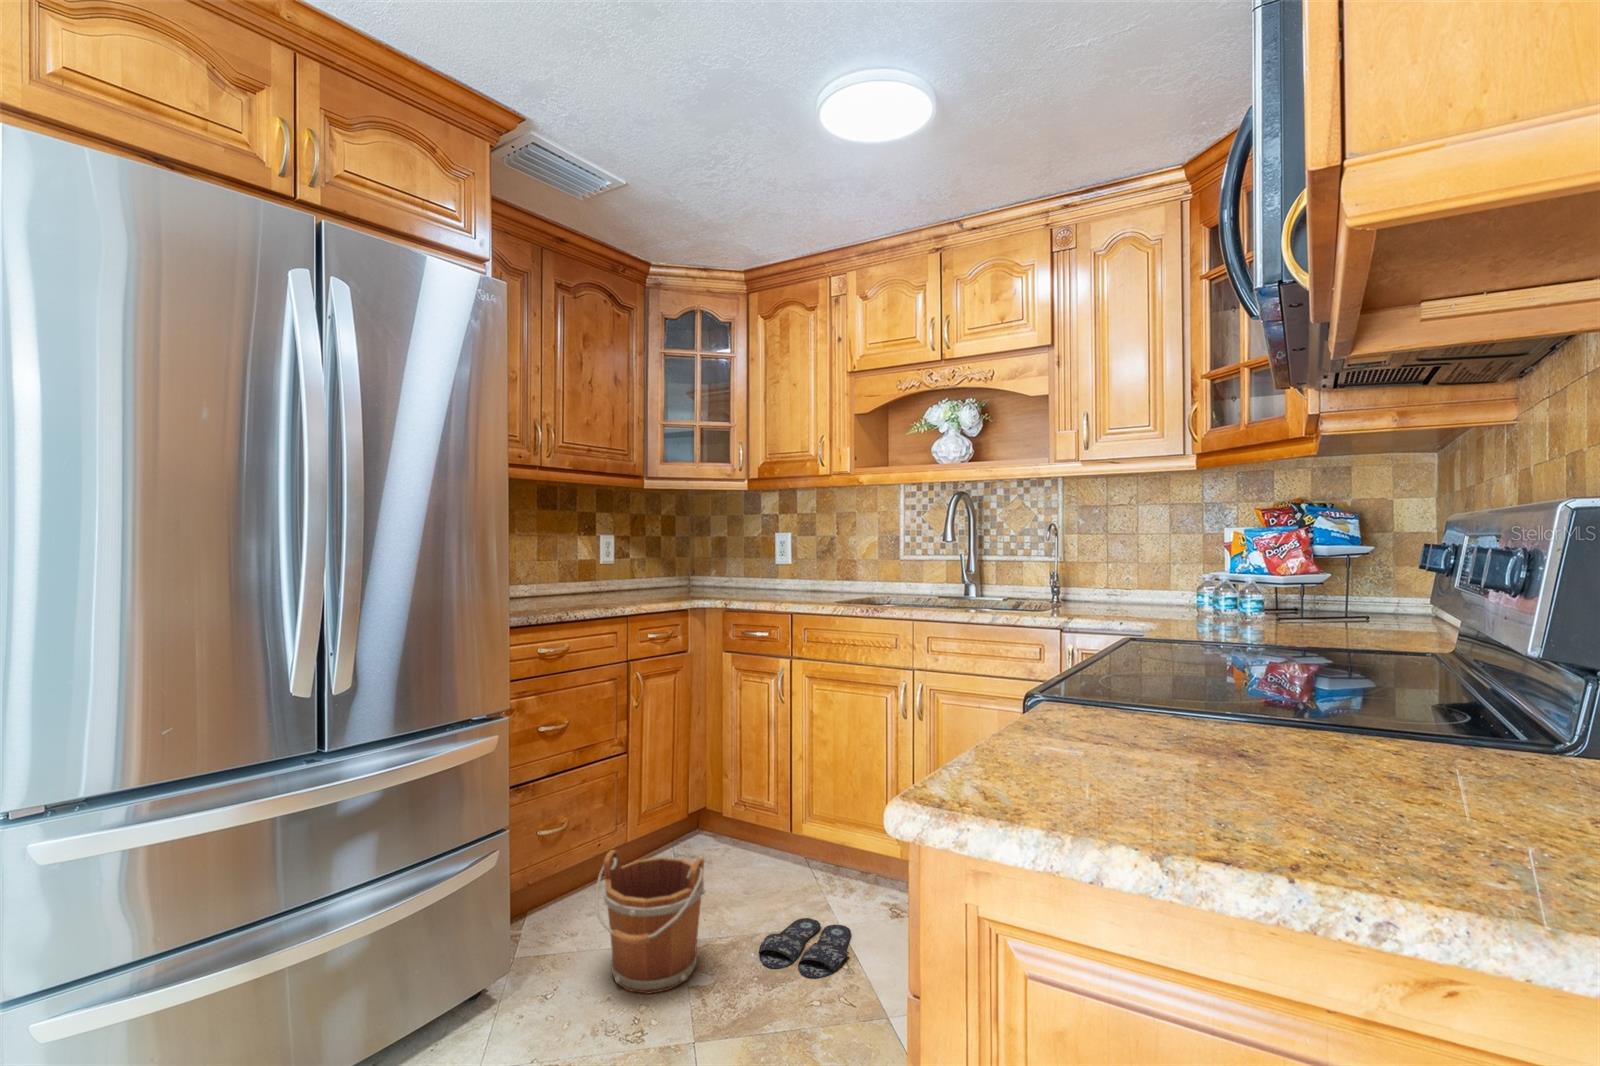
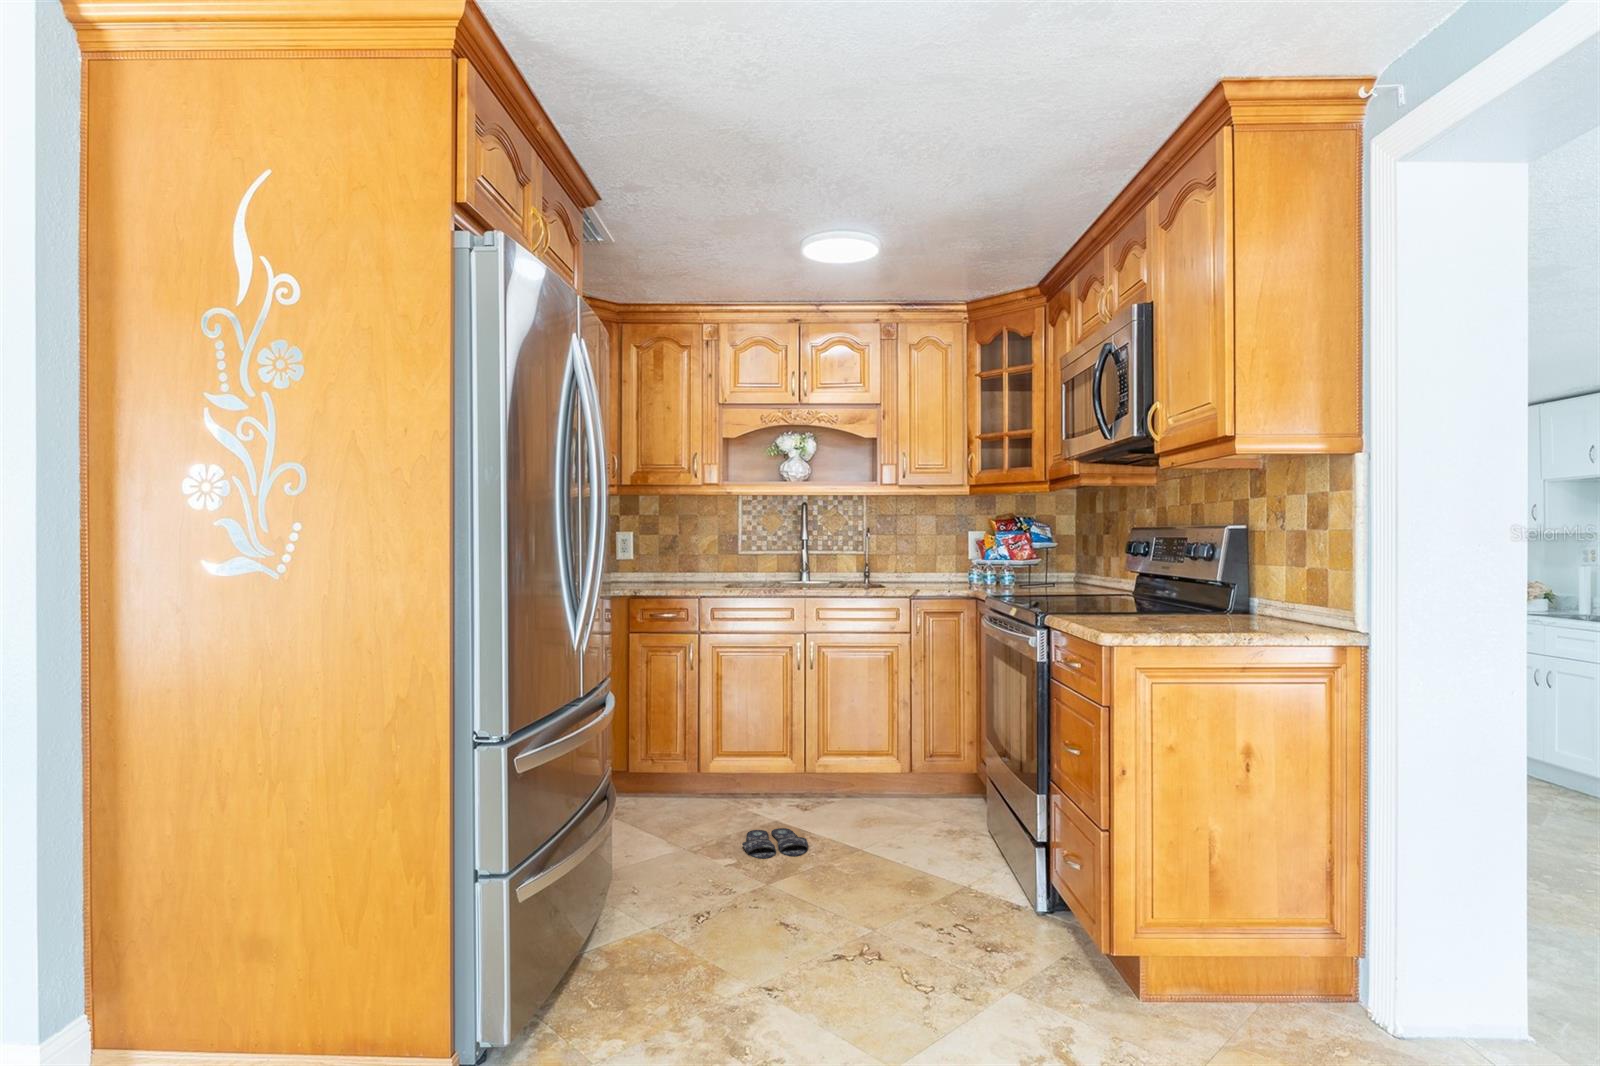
bucket: present [595,850,705,994] -> none [649,784,735,893]

